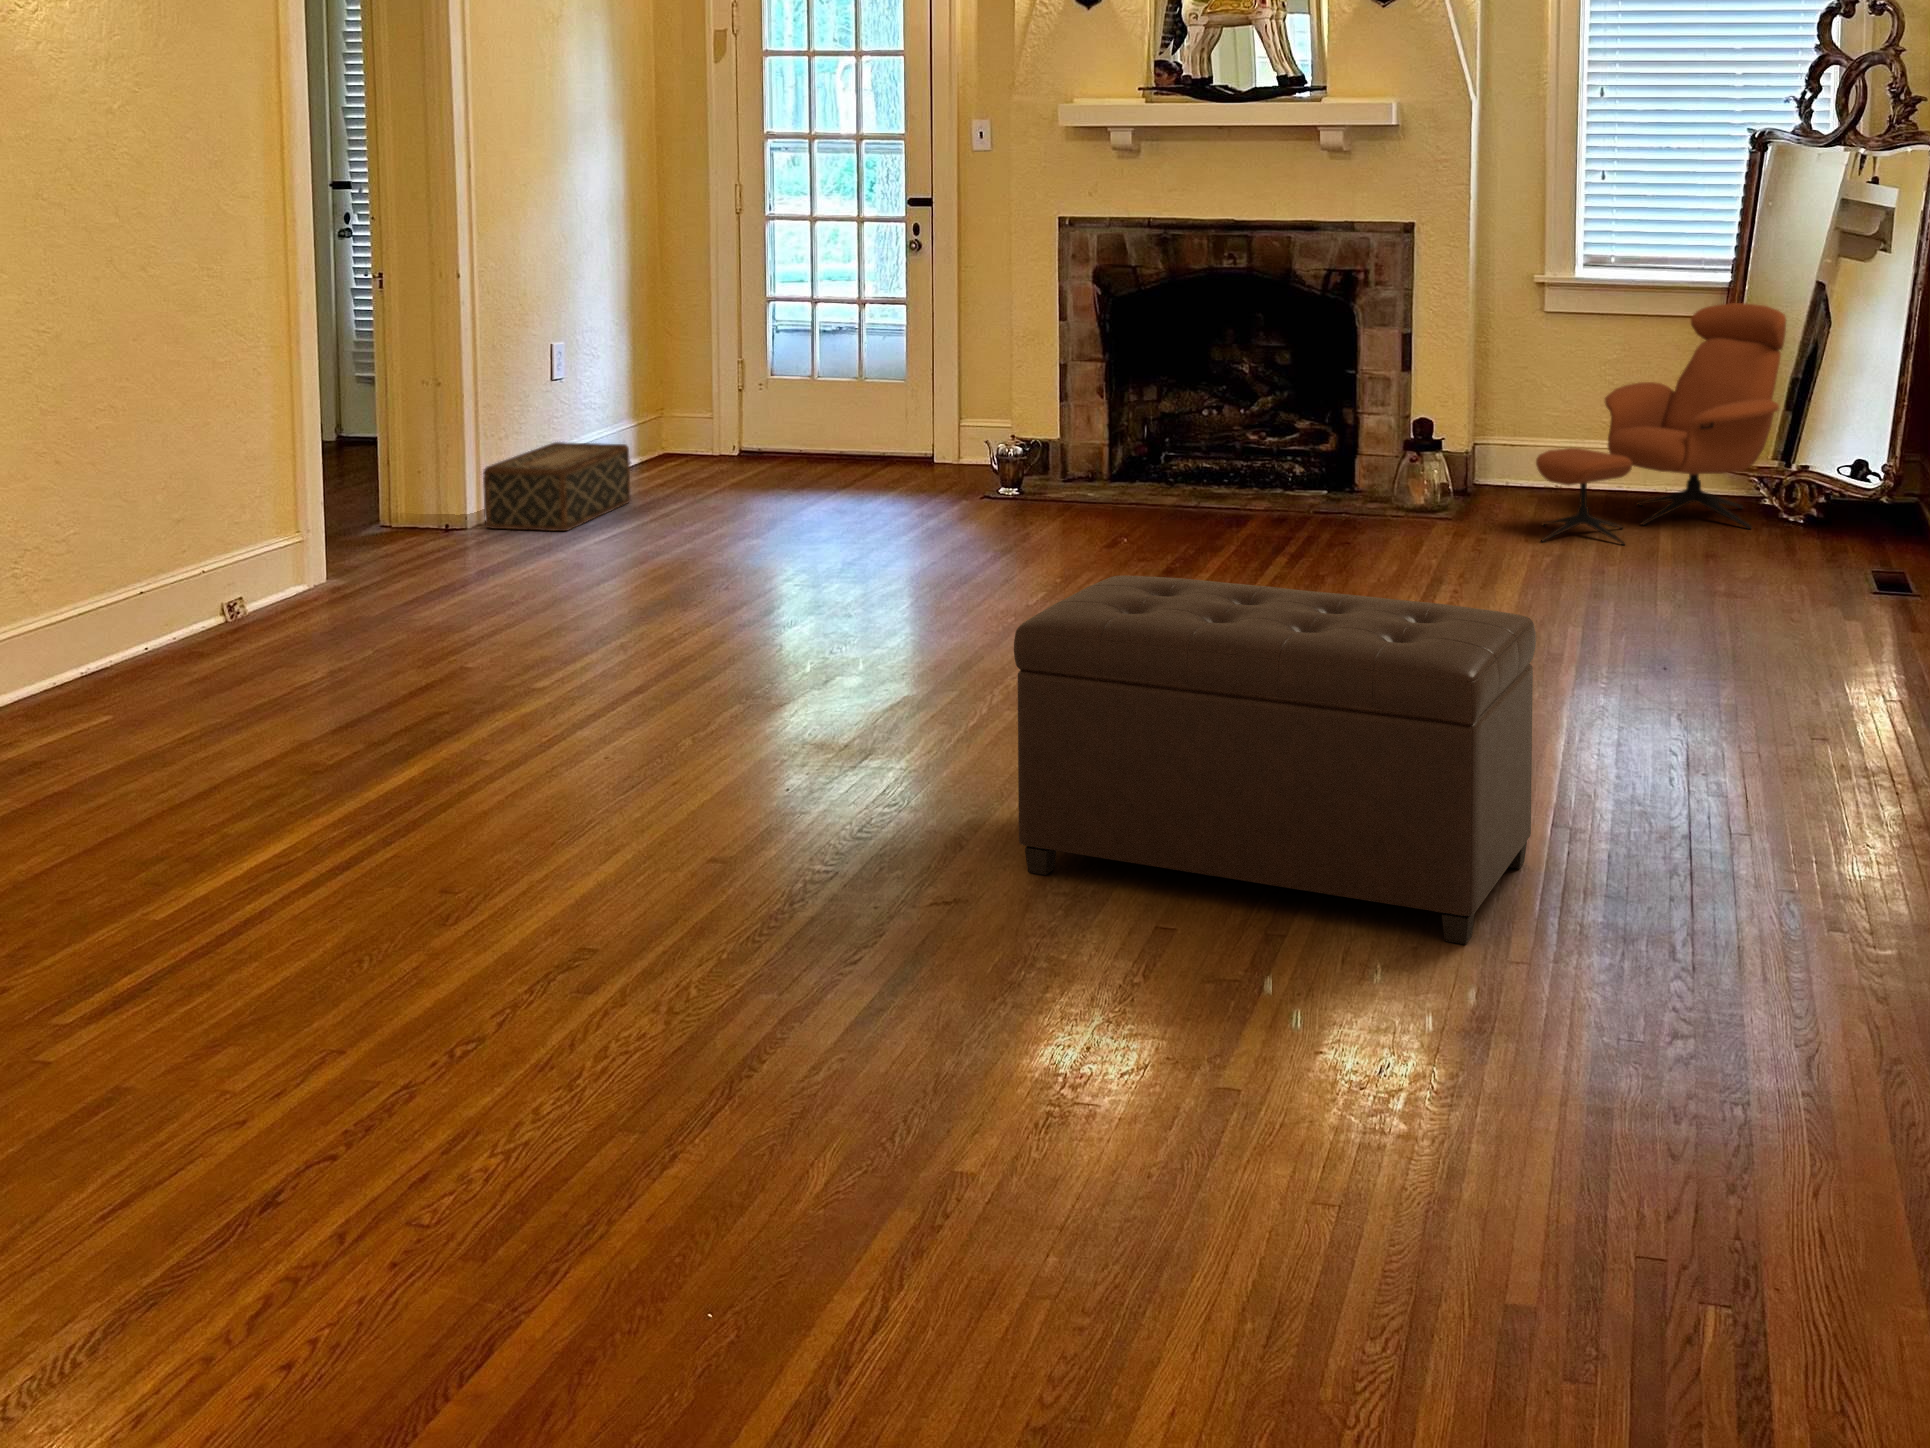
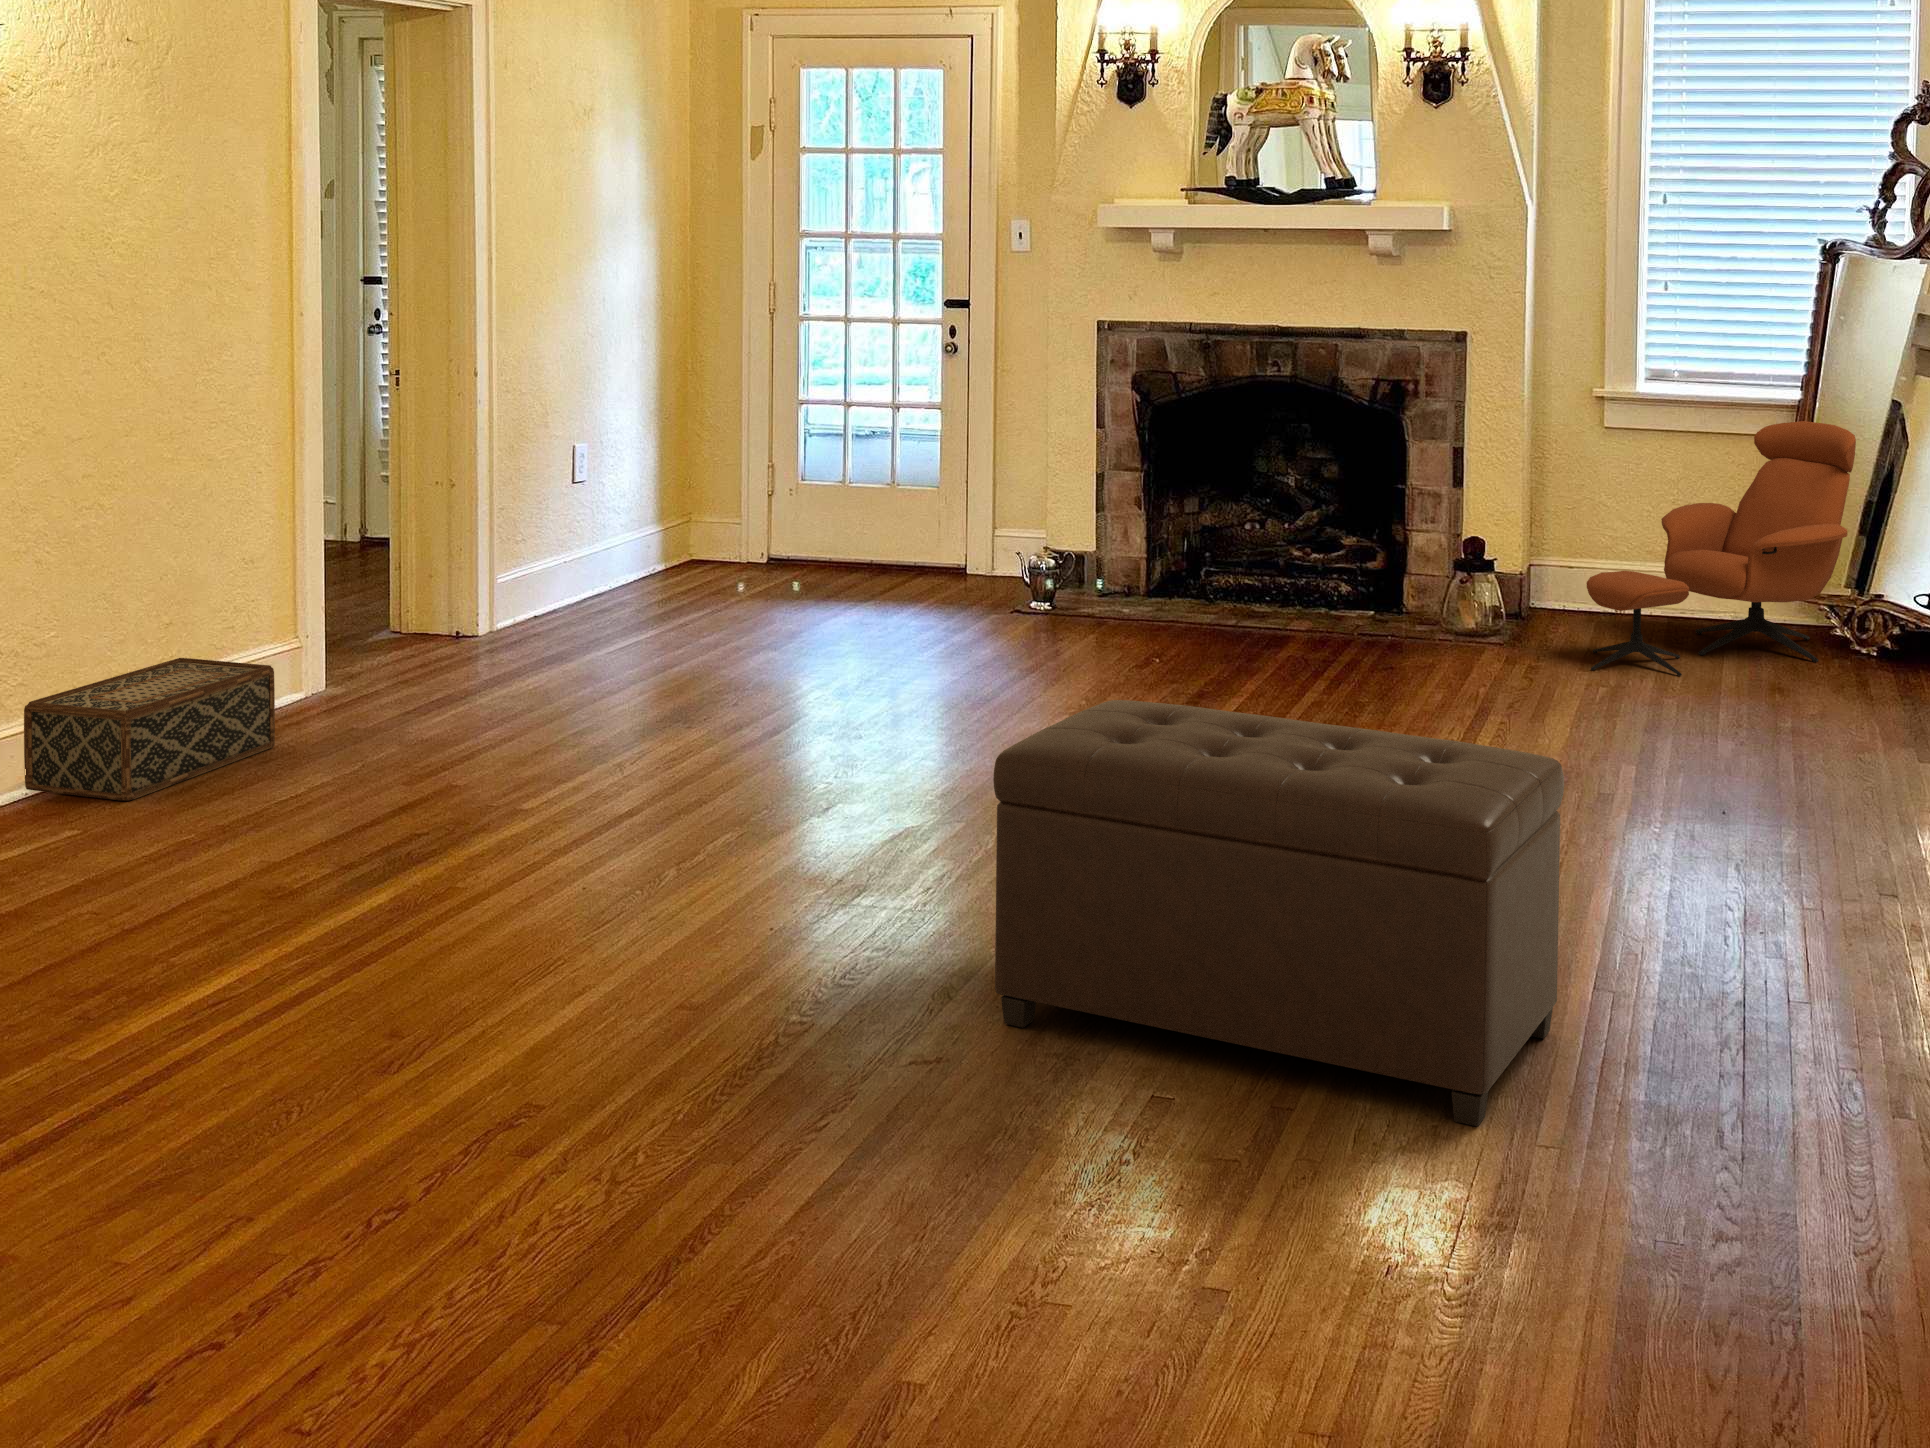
woven basket: present [483,442,631,531] -> present [24,658,275,801]

